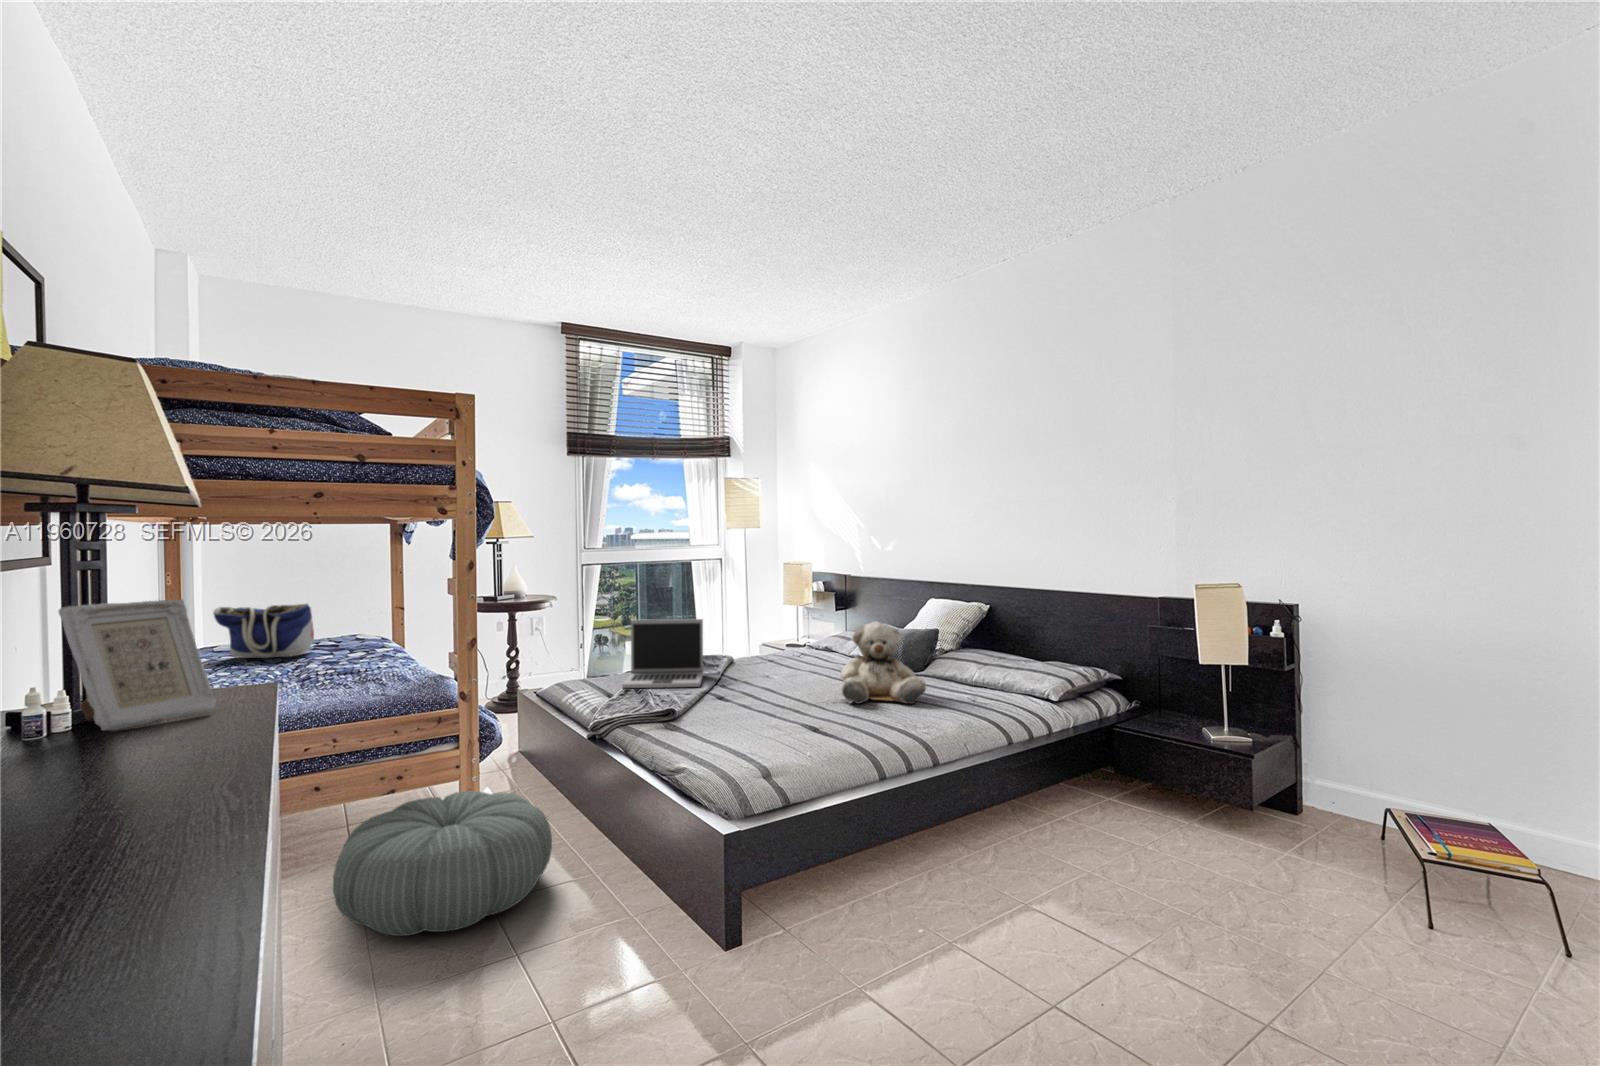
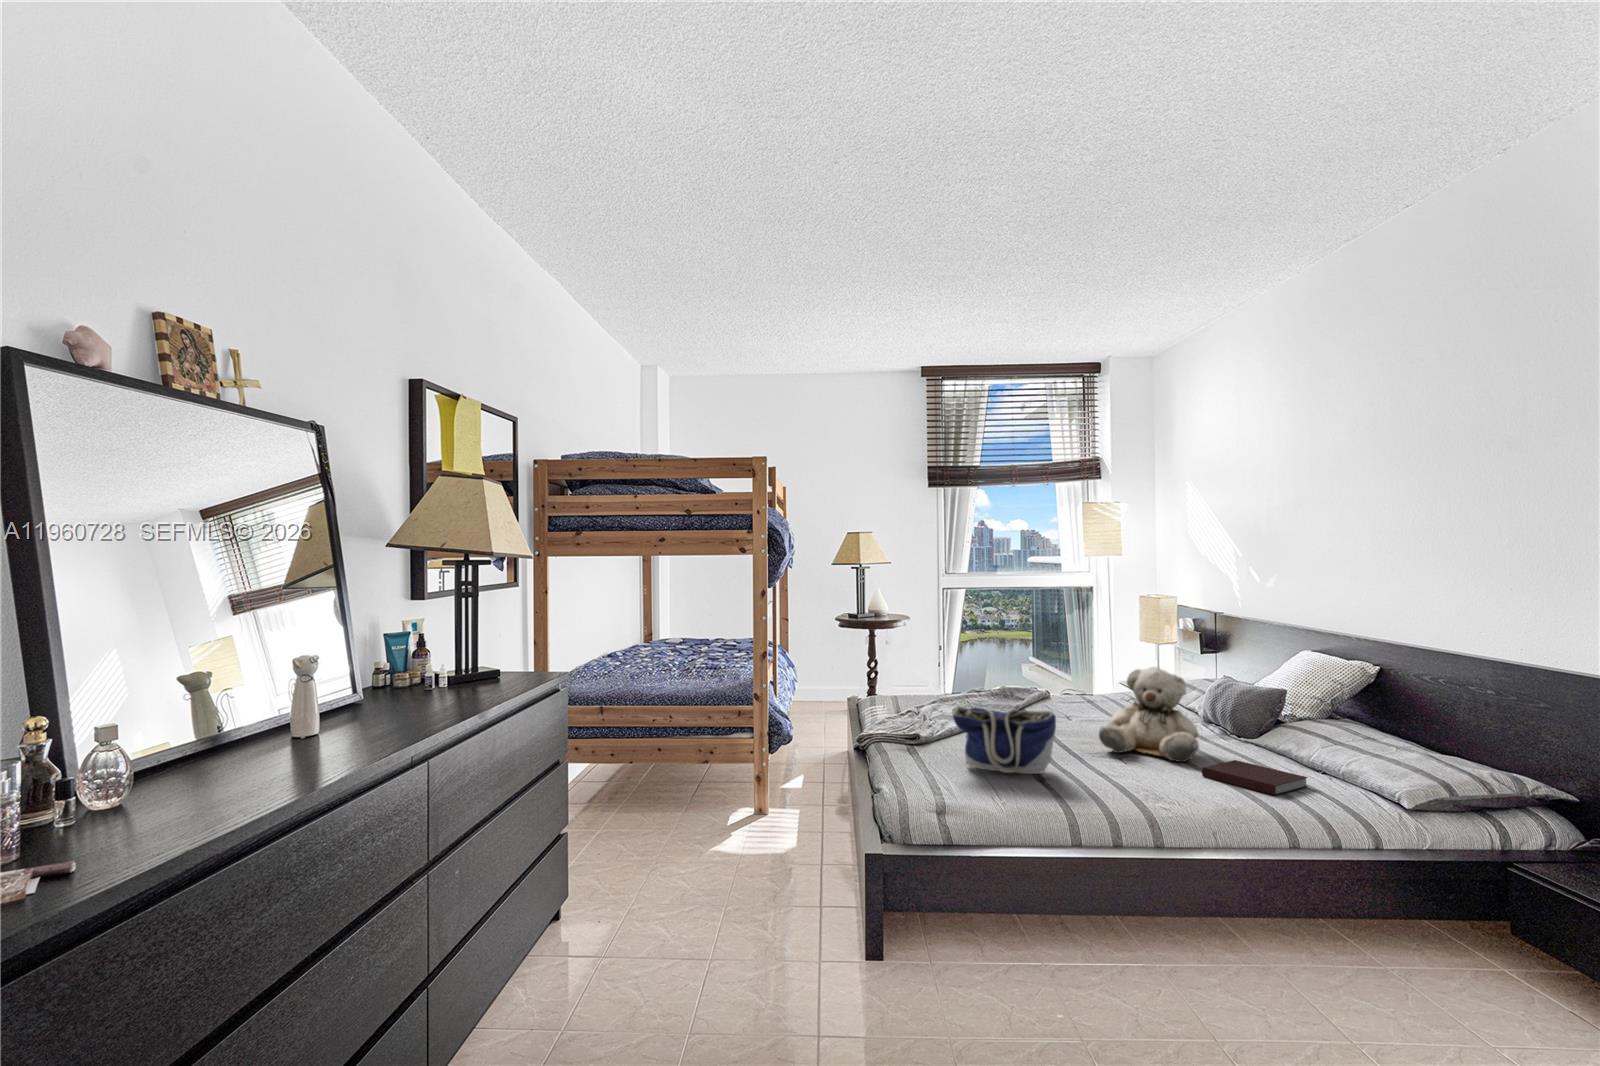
picture frame: present [58,599,216,730] -> none [460,613,526,684]
tote bag: present [213,603,314,658] -> present [952,707,1056,774]
laptop: present [622,619,703,688] -> none [912,646,999,716]
notebook: none [941,695,1015,719] -> present [1202,760,1308,795]
pouf: present [333,791,552,936] -> none [647,771,798,869]

